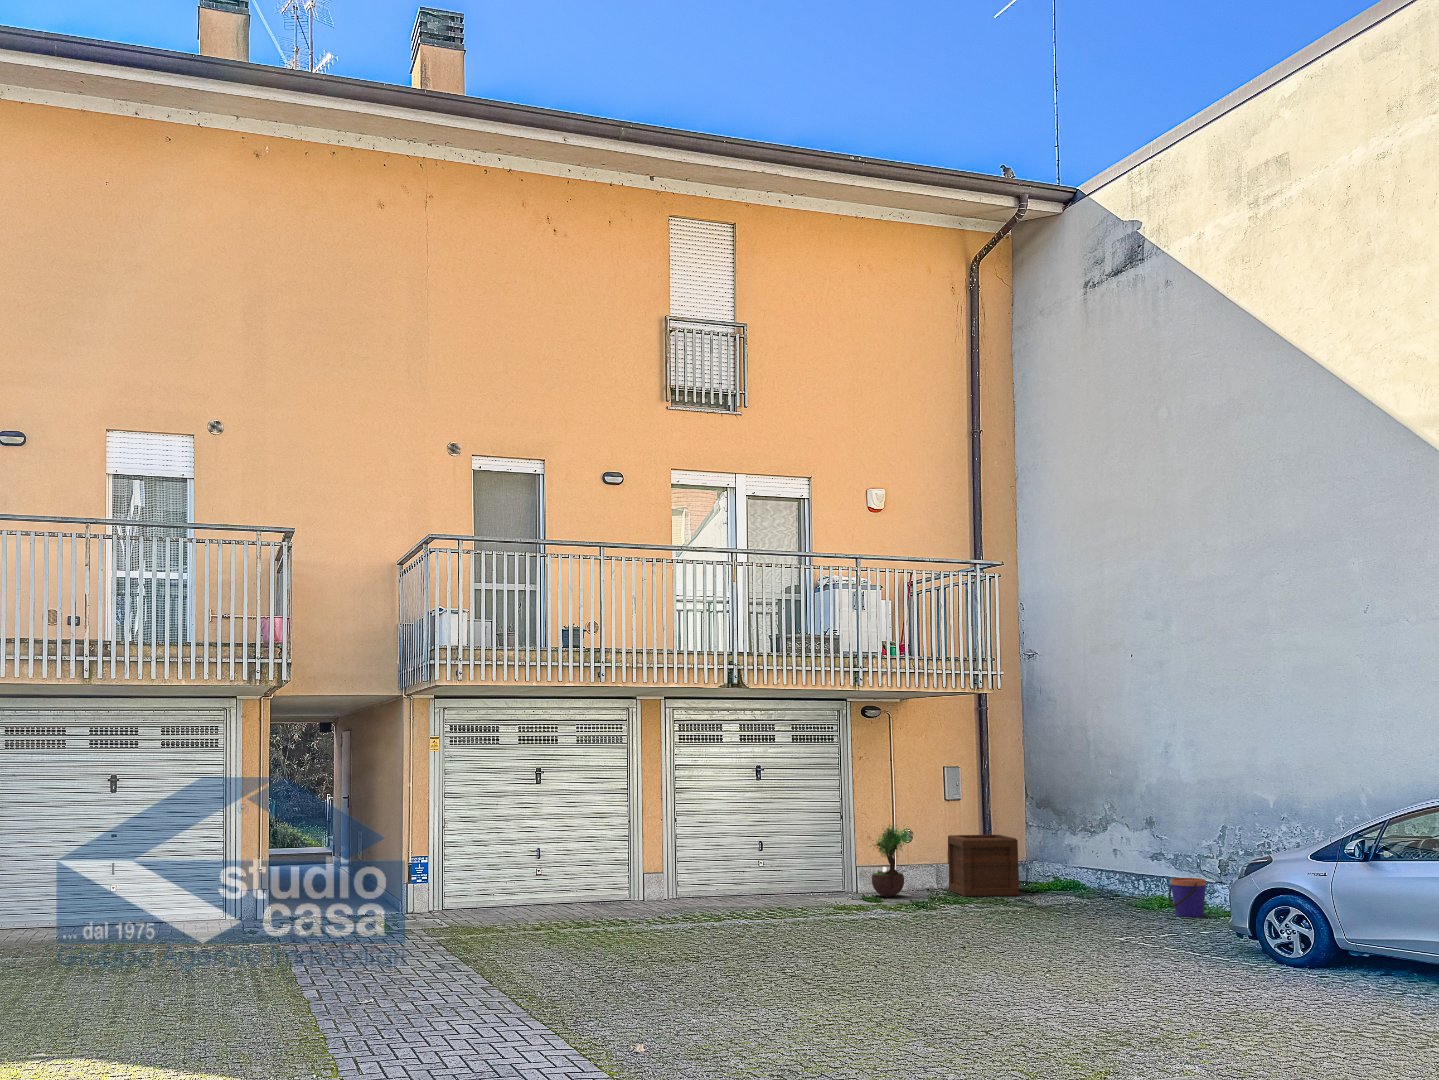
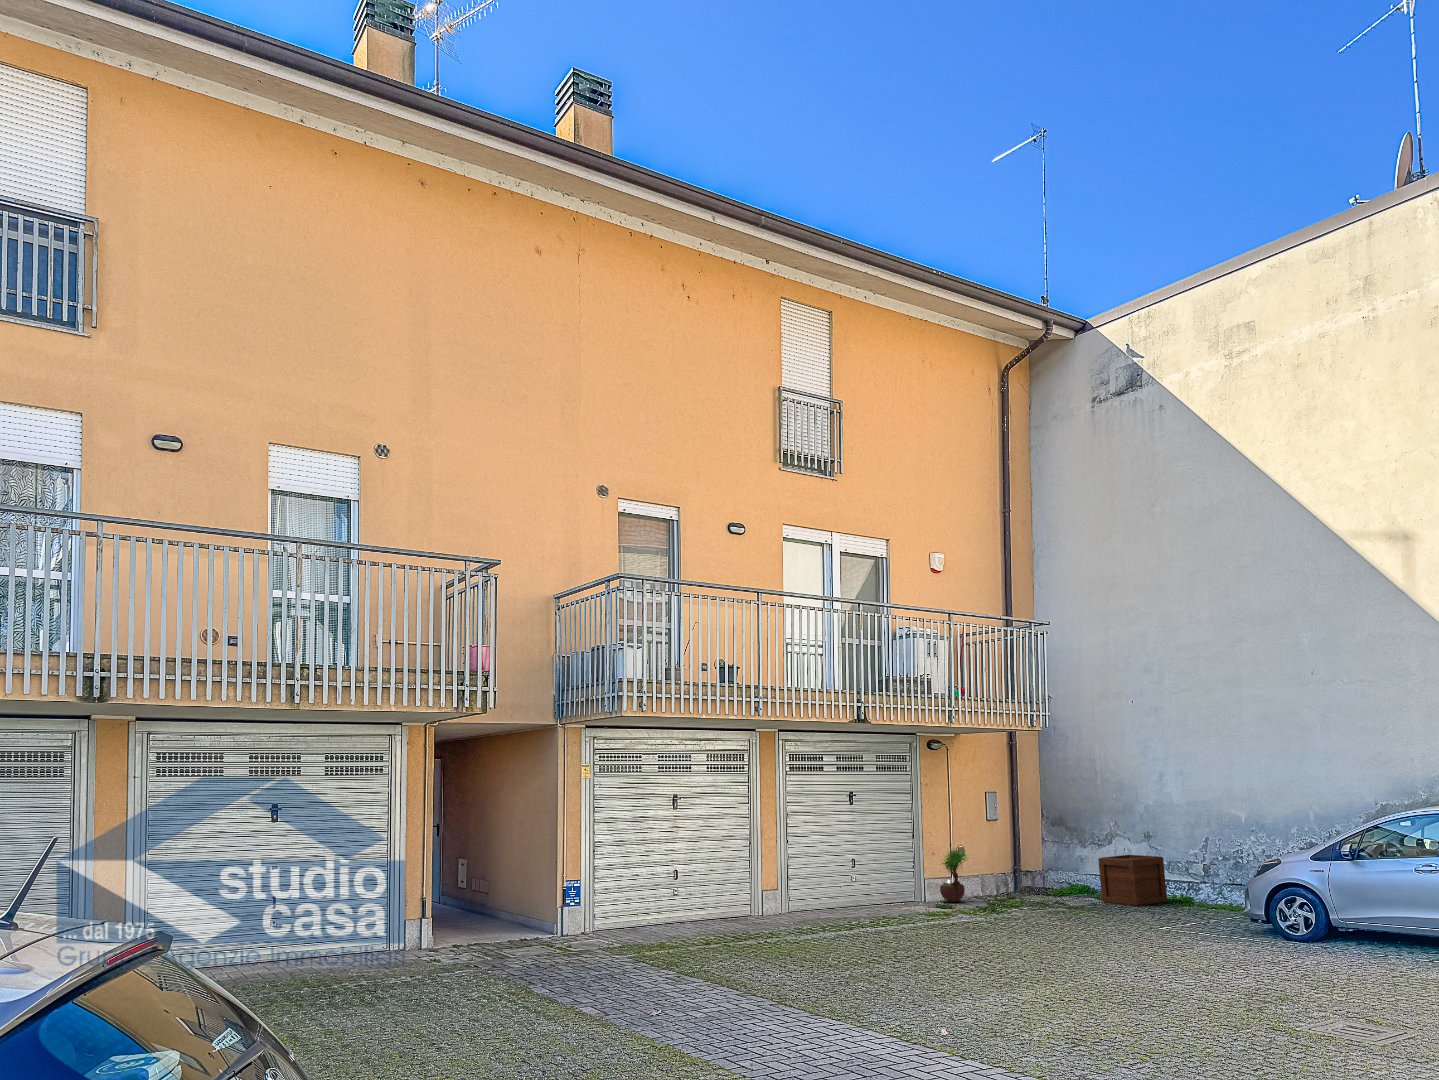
wooden crate: present [948,835,1019,897] -> present [1098,855,1167,906]
bucket: present [1169,878,1206,917] -> none [1169,879,1196,907]

